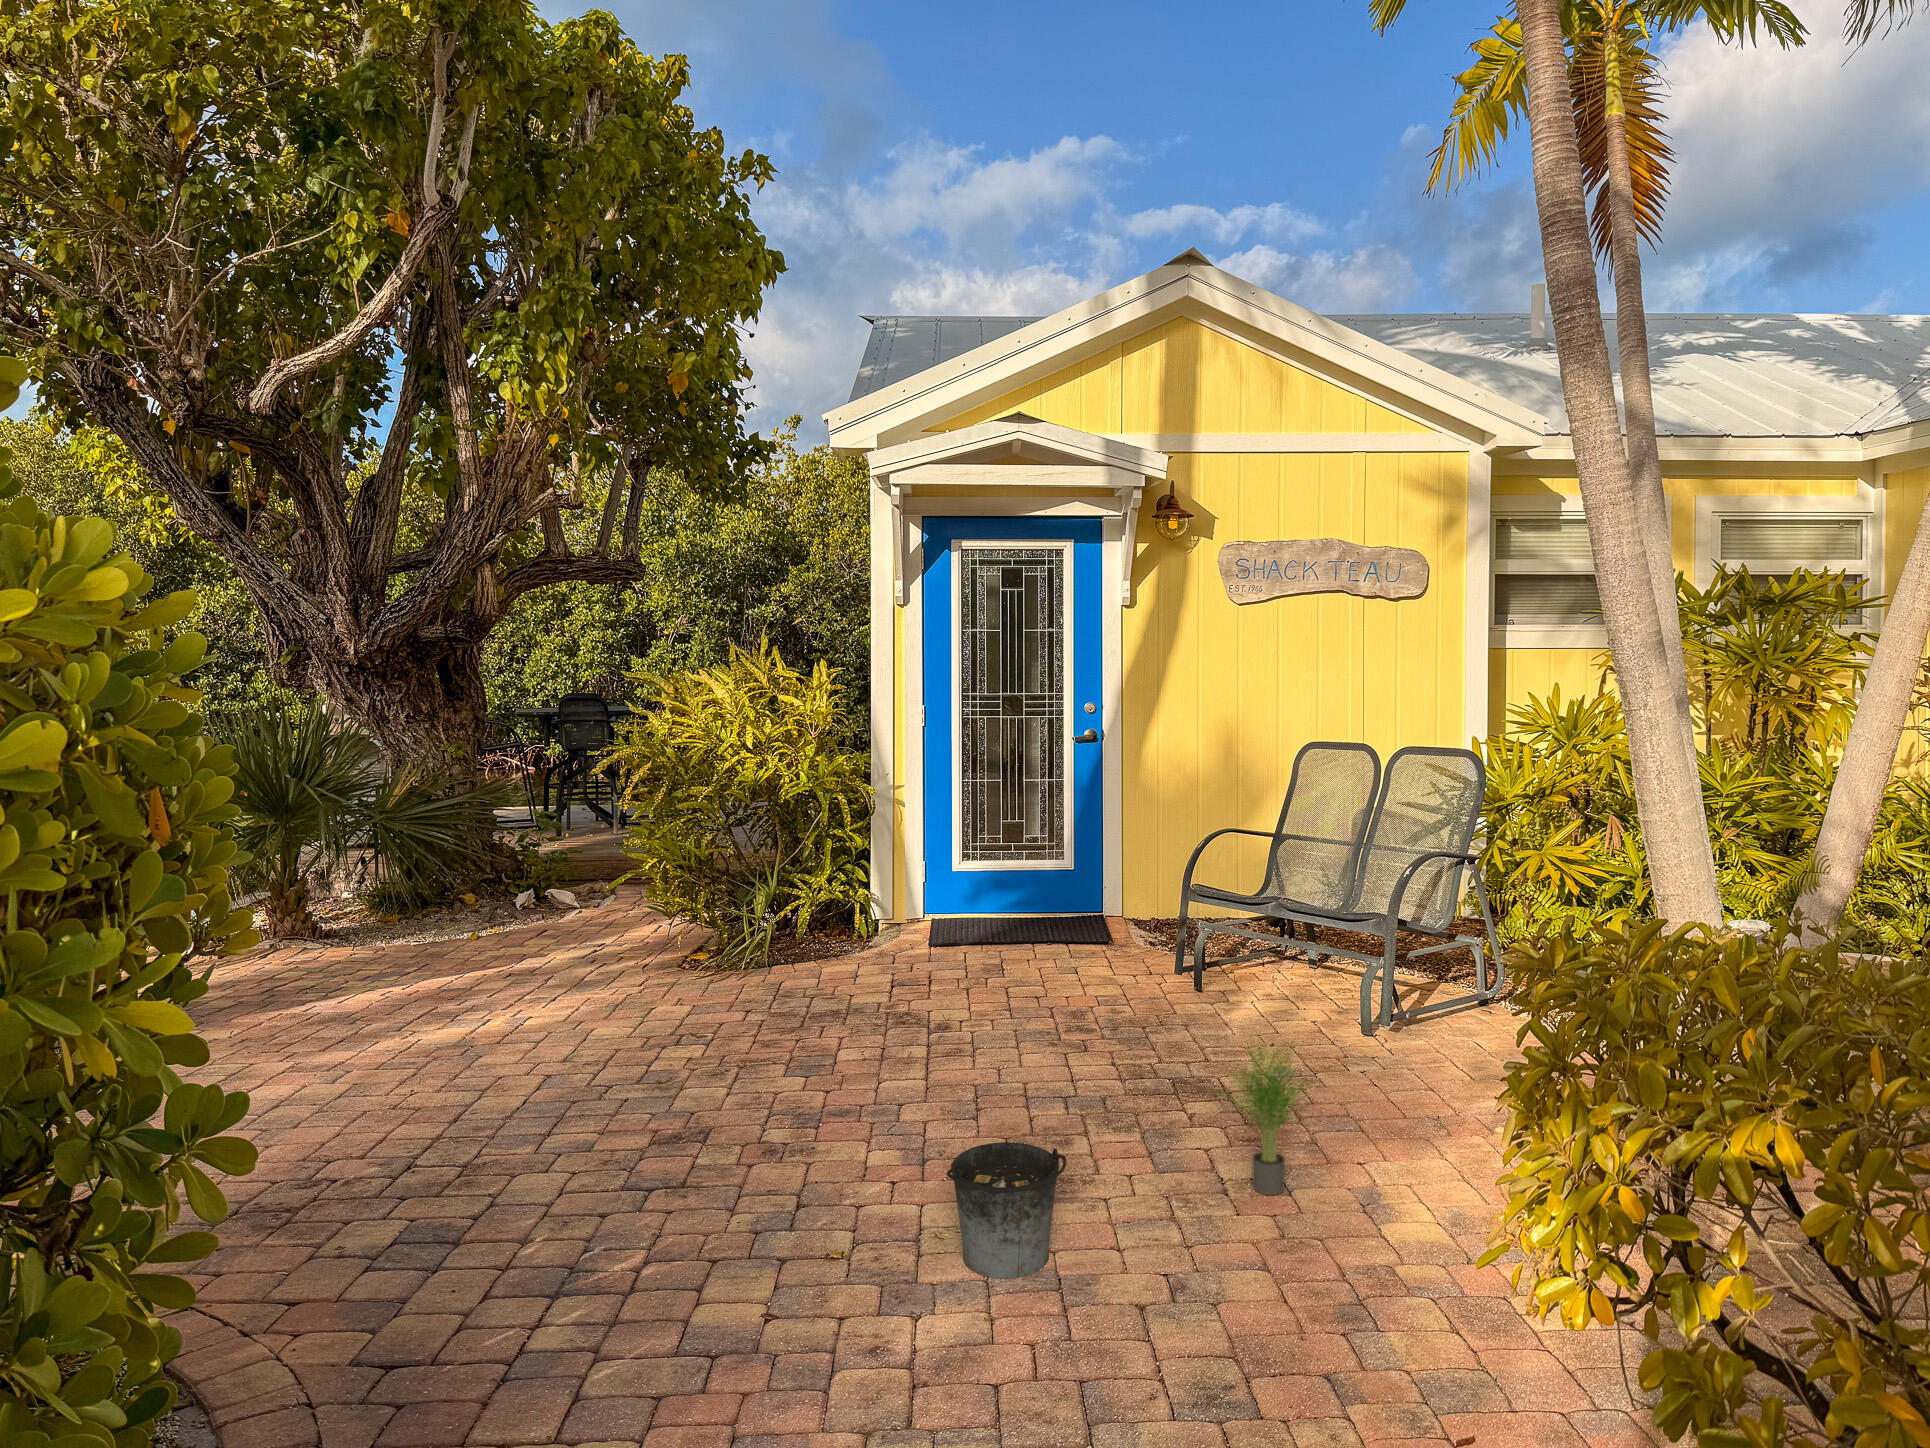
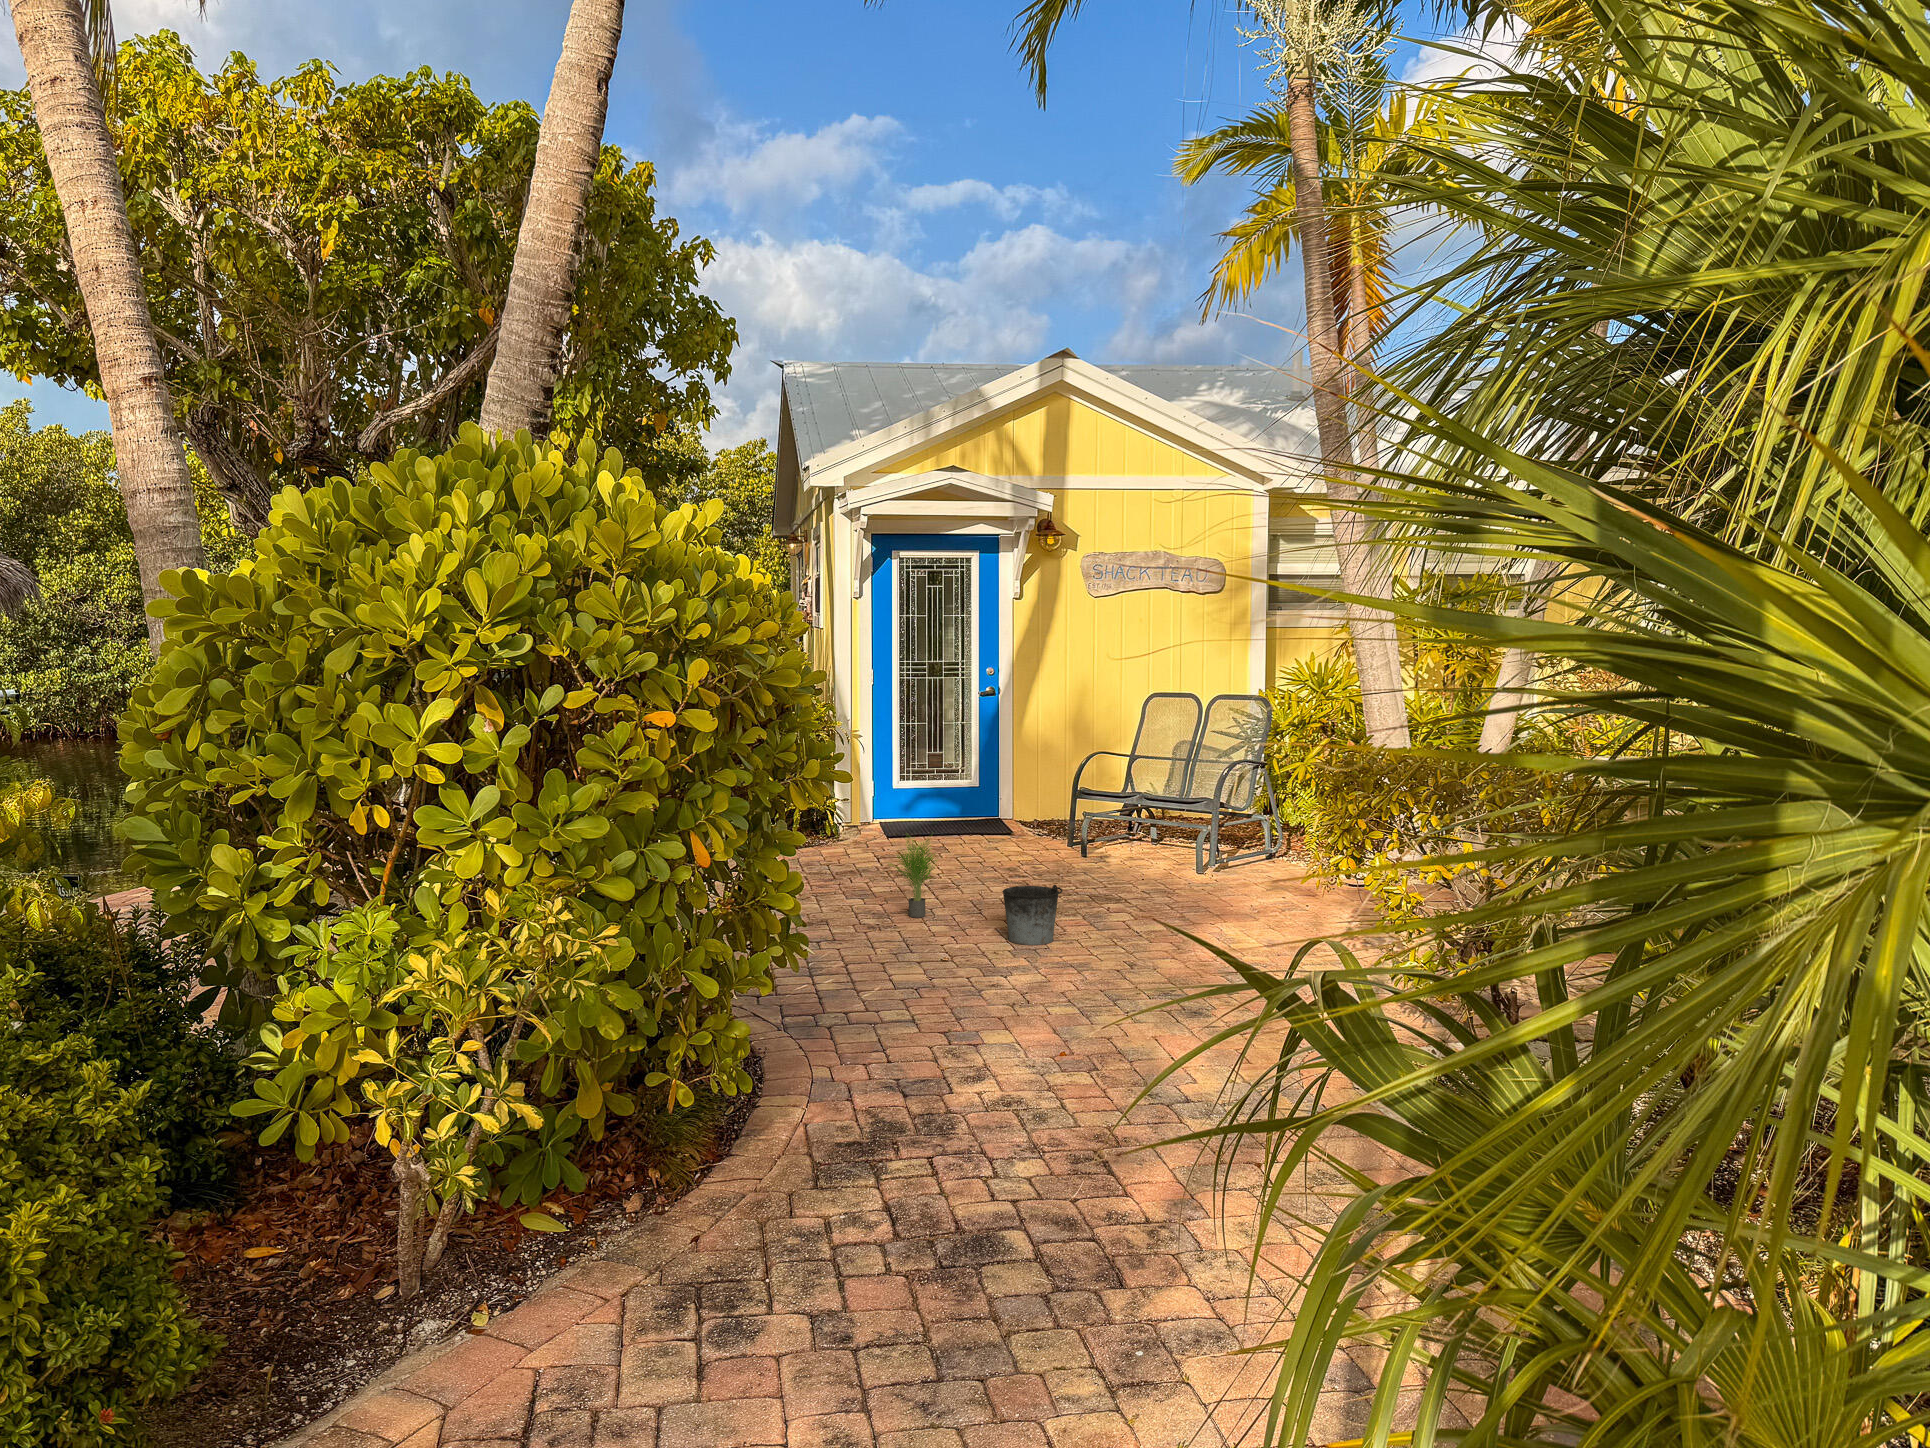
potted plant: present [1217,1041,1308,1195] -> present [891,839,936,918]

